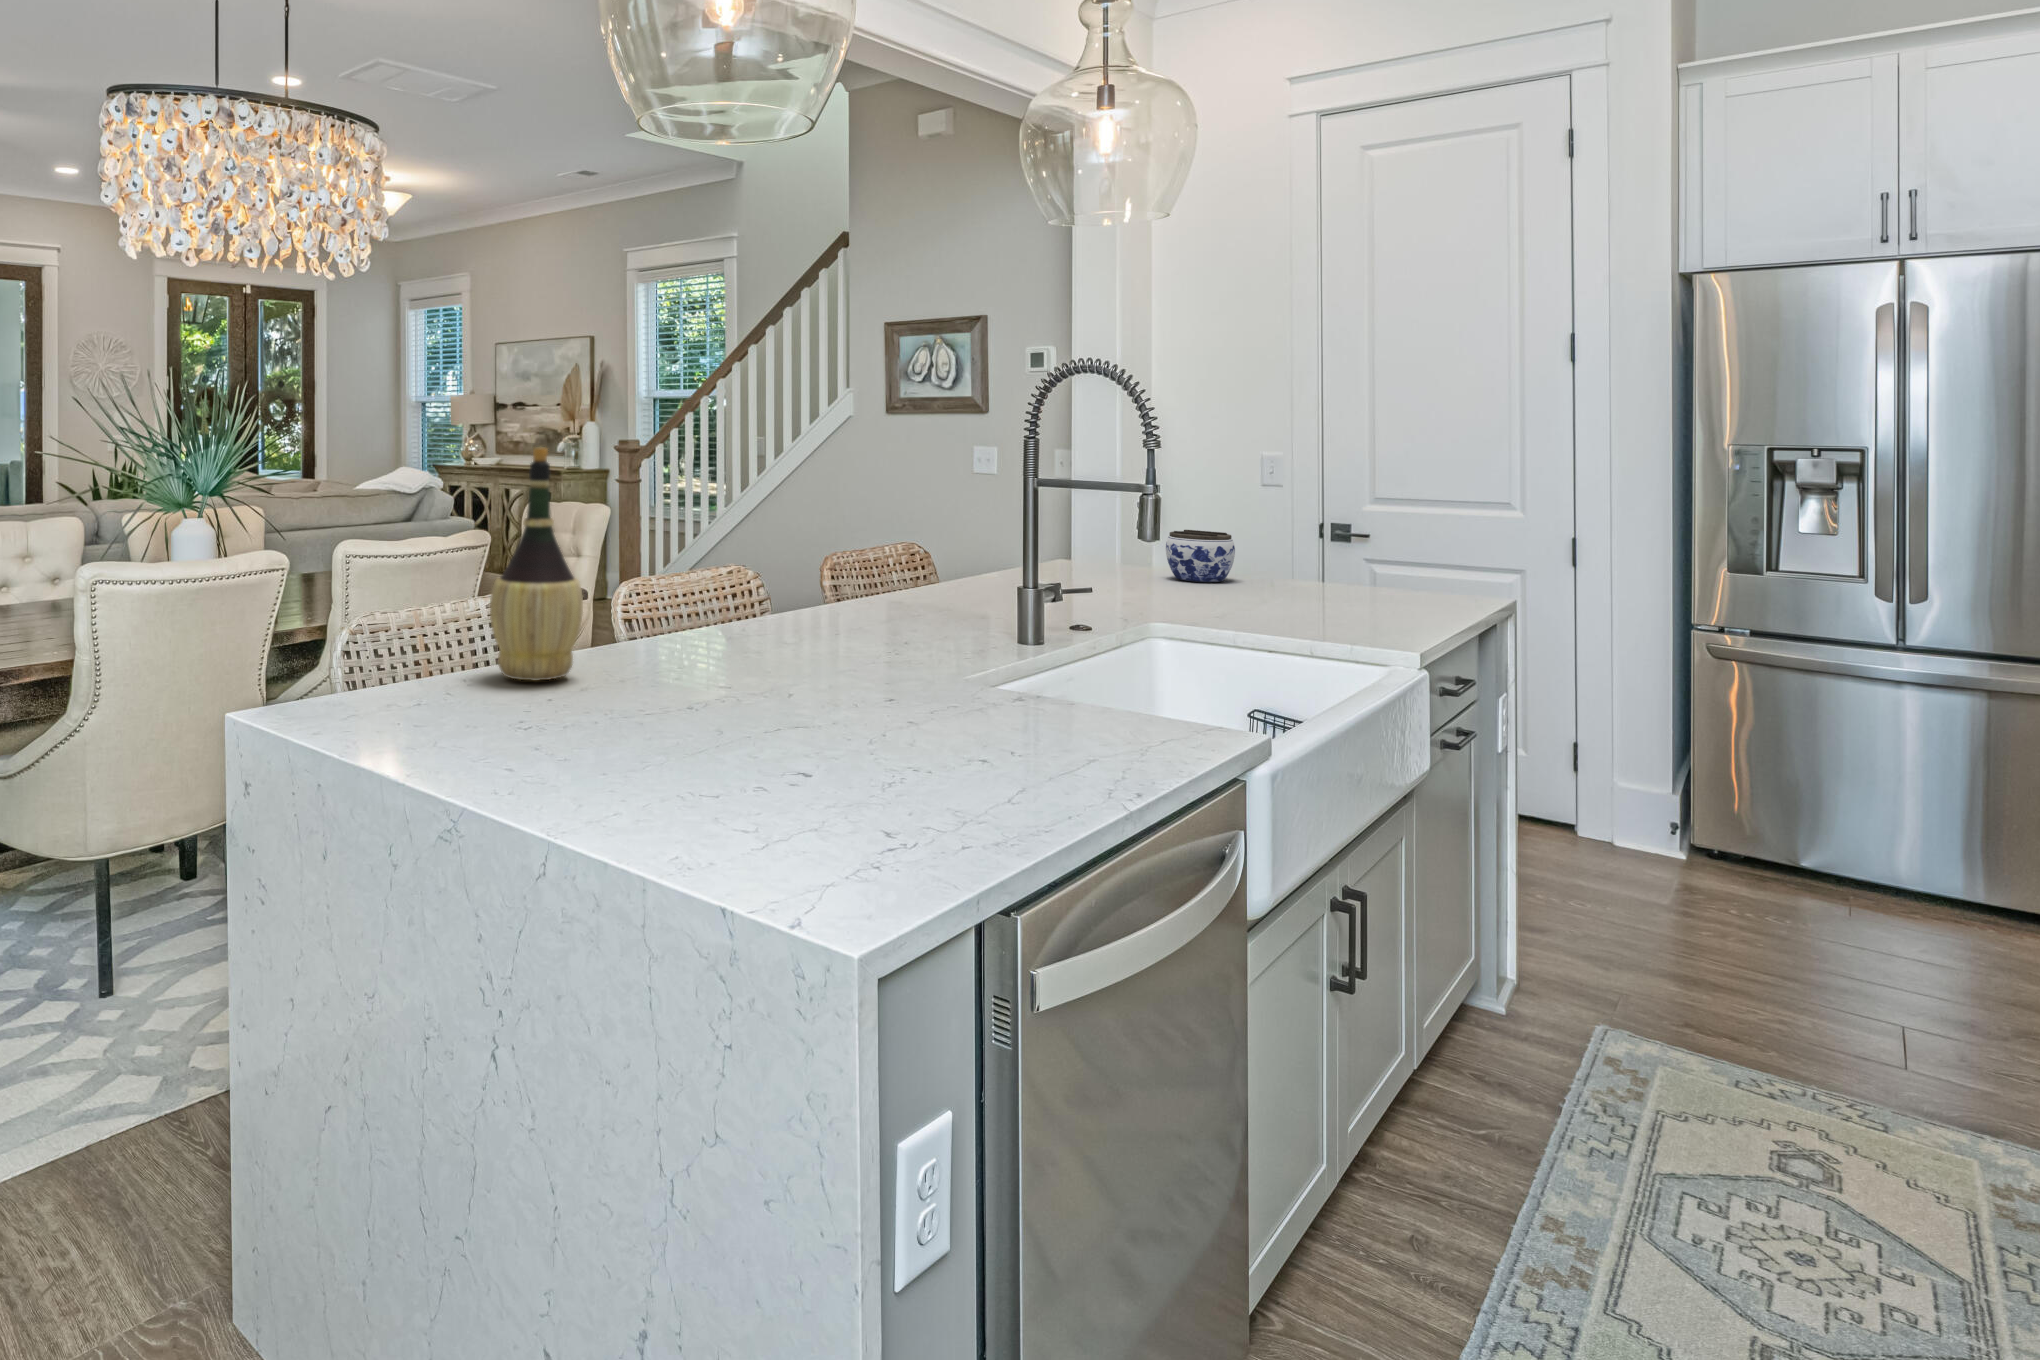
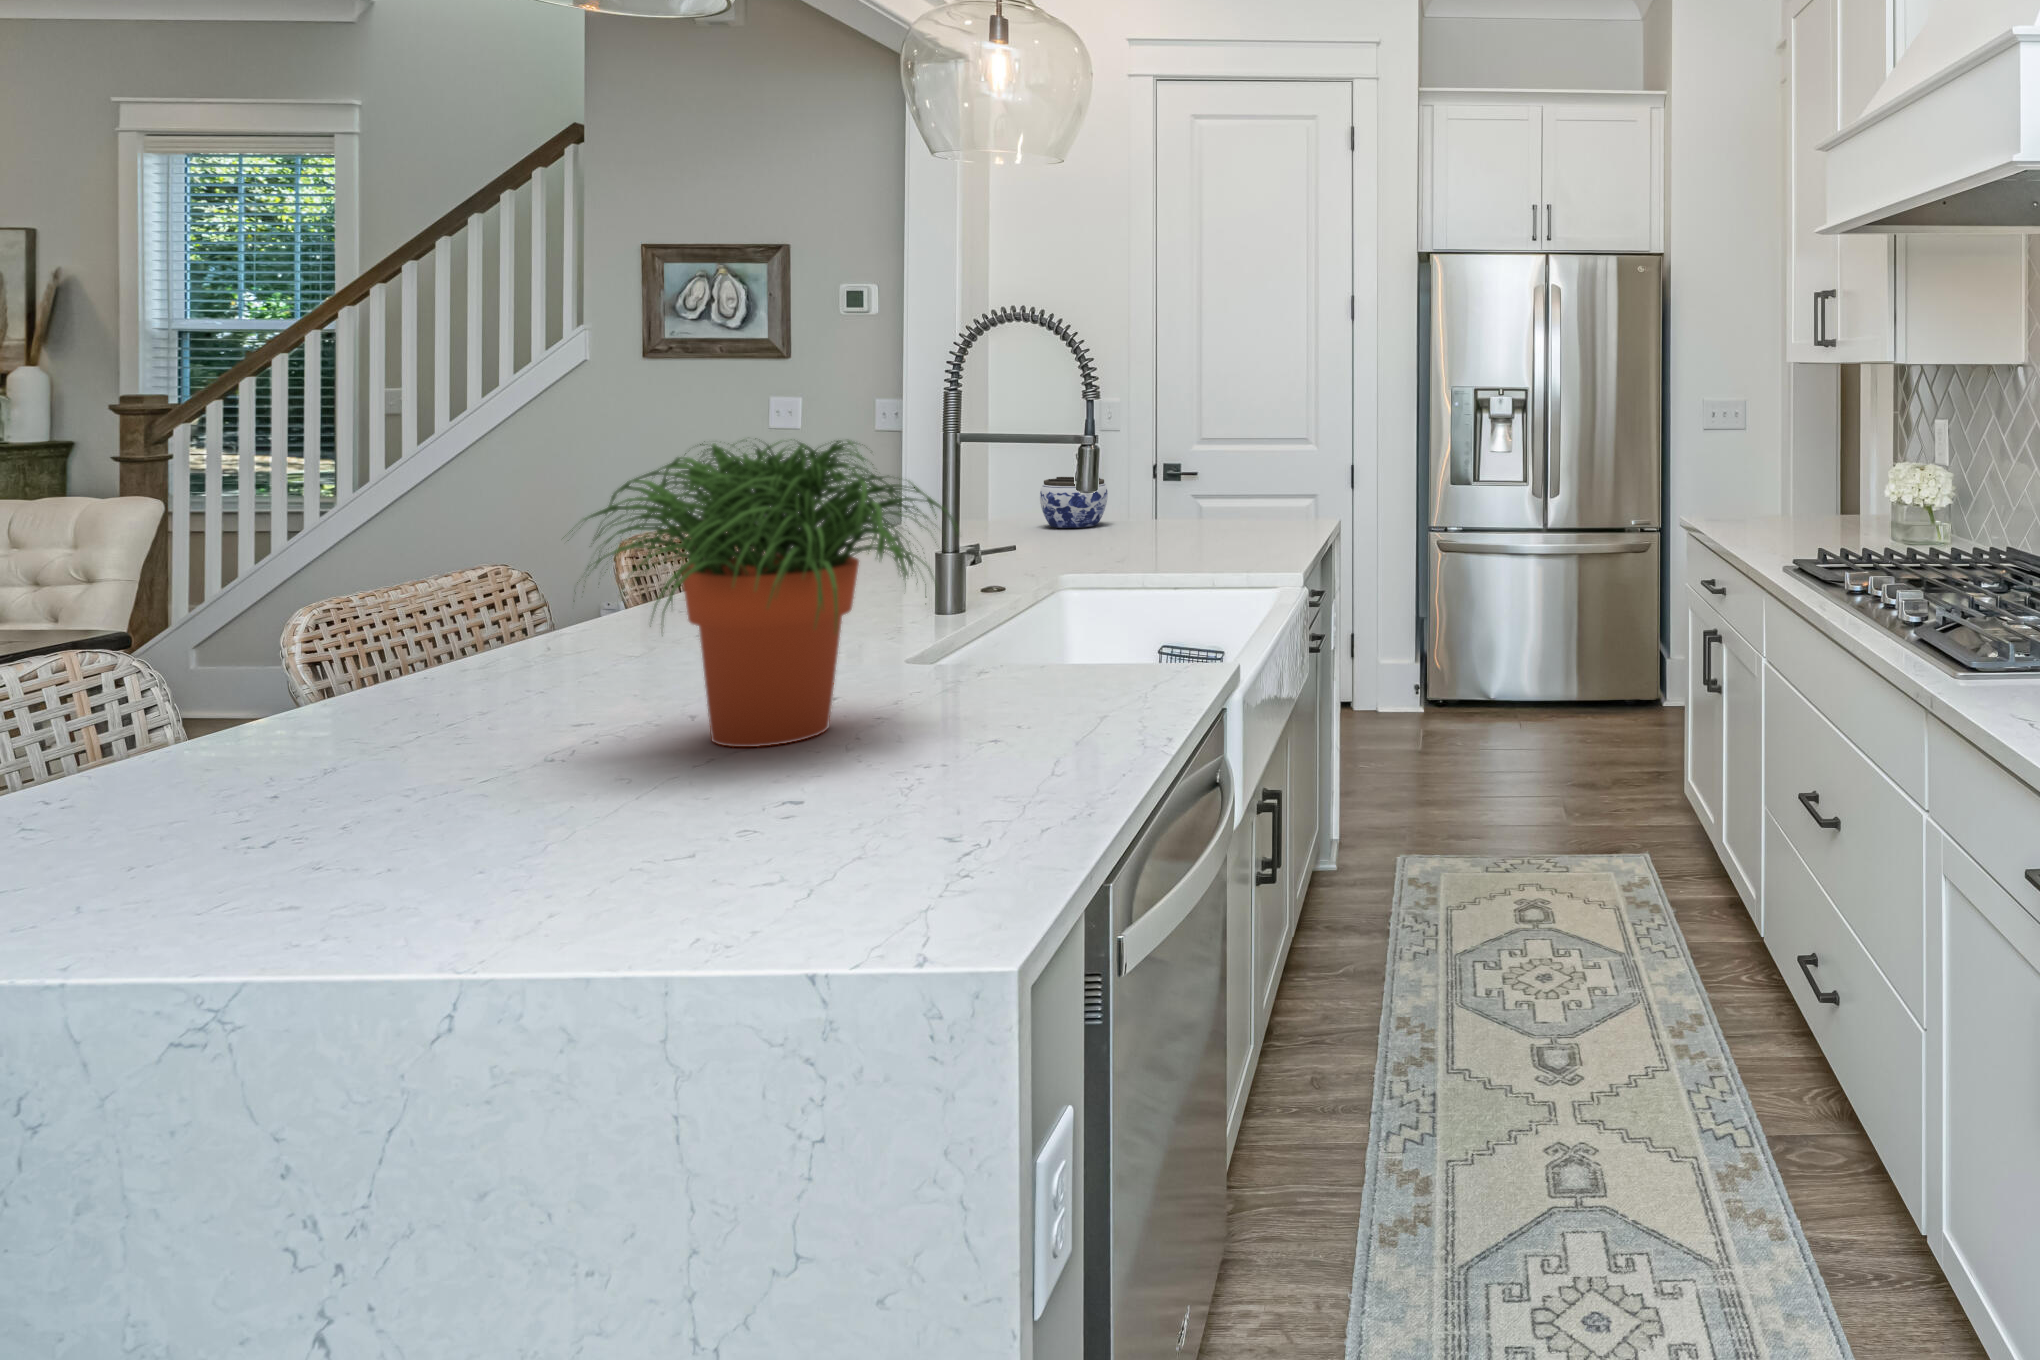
wine bottle: present [490,447,583,681] -> none [257,437,426,762]
potted plant: none [639,456,944,726] -> present [562,438,957,747]

